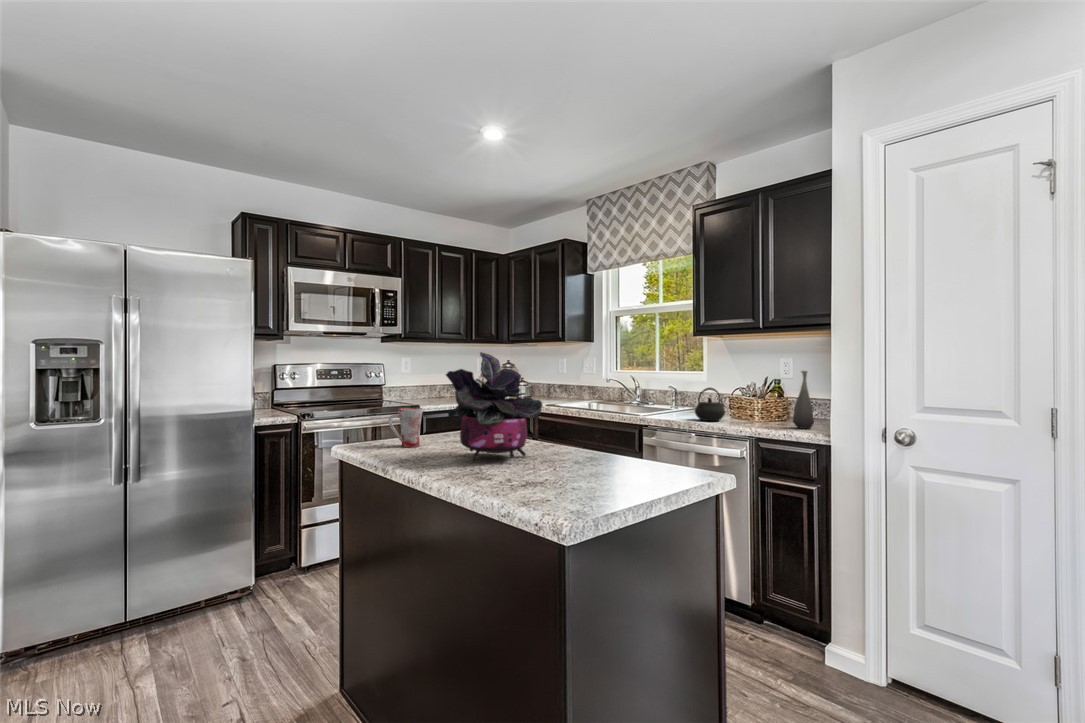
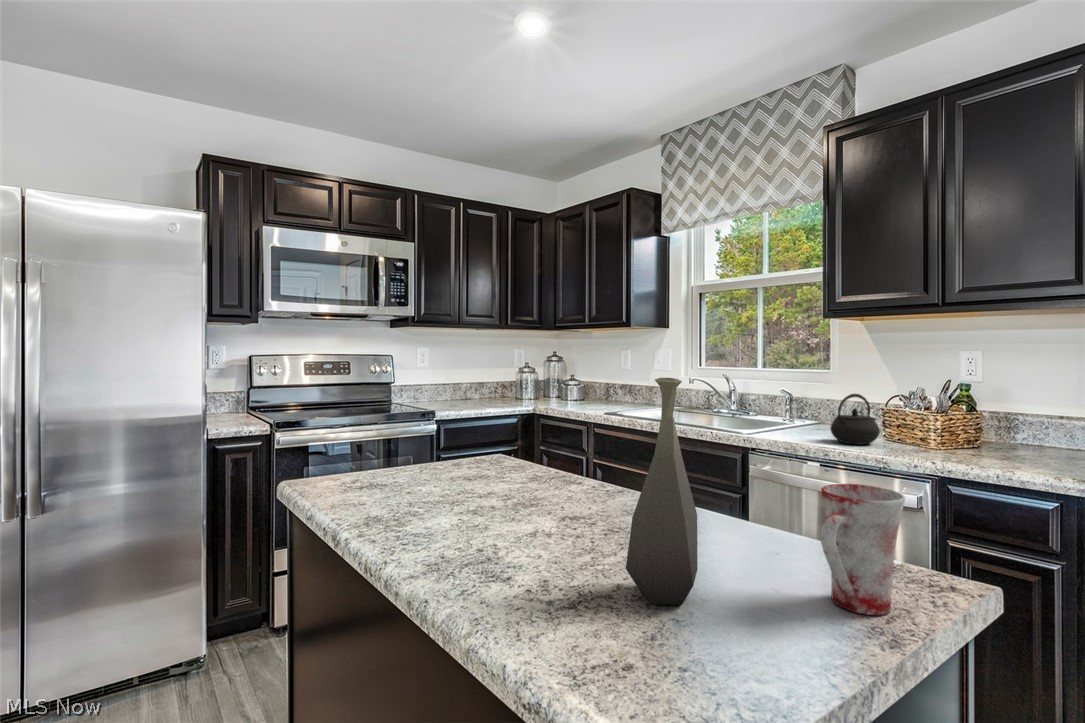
potted plant: present [446,352,542,460] -> none [439,333,611,527]
bottle: present [793,371,814,429] -> present [626,378,698,605]
mug: present [388,408,423,447] -> present [821,484,905,615]

